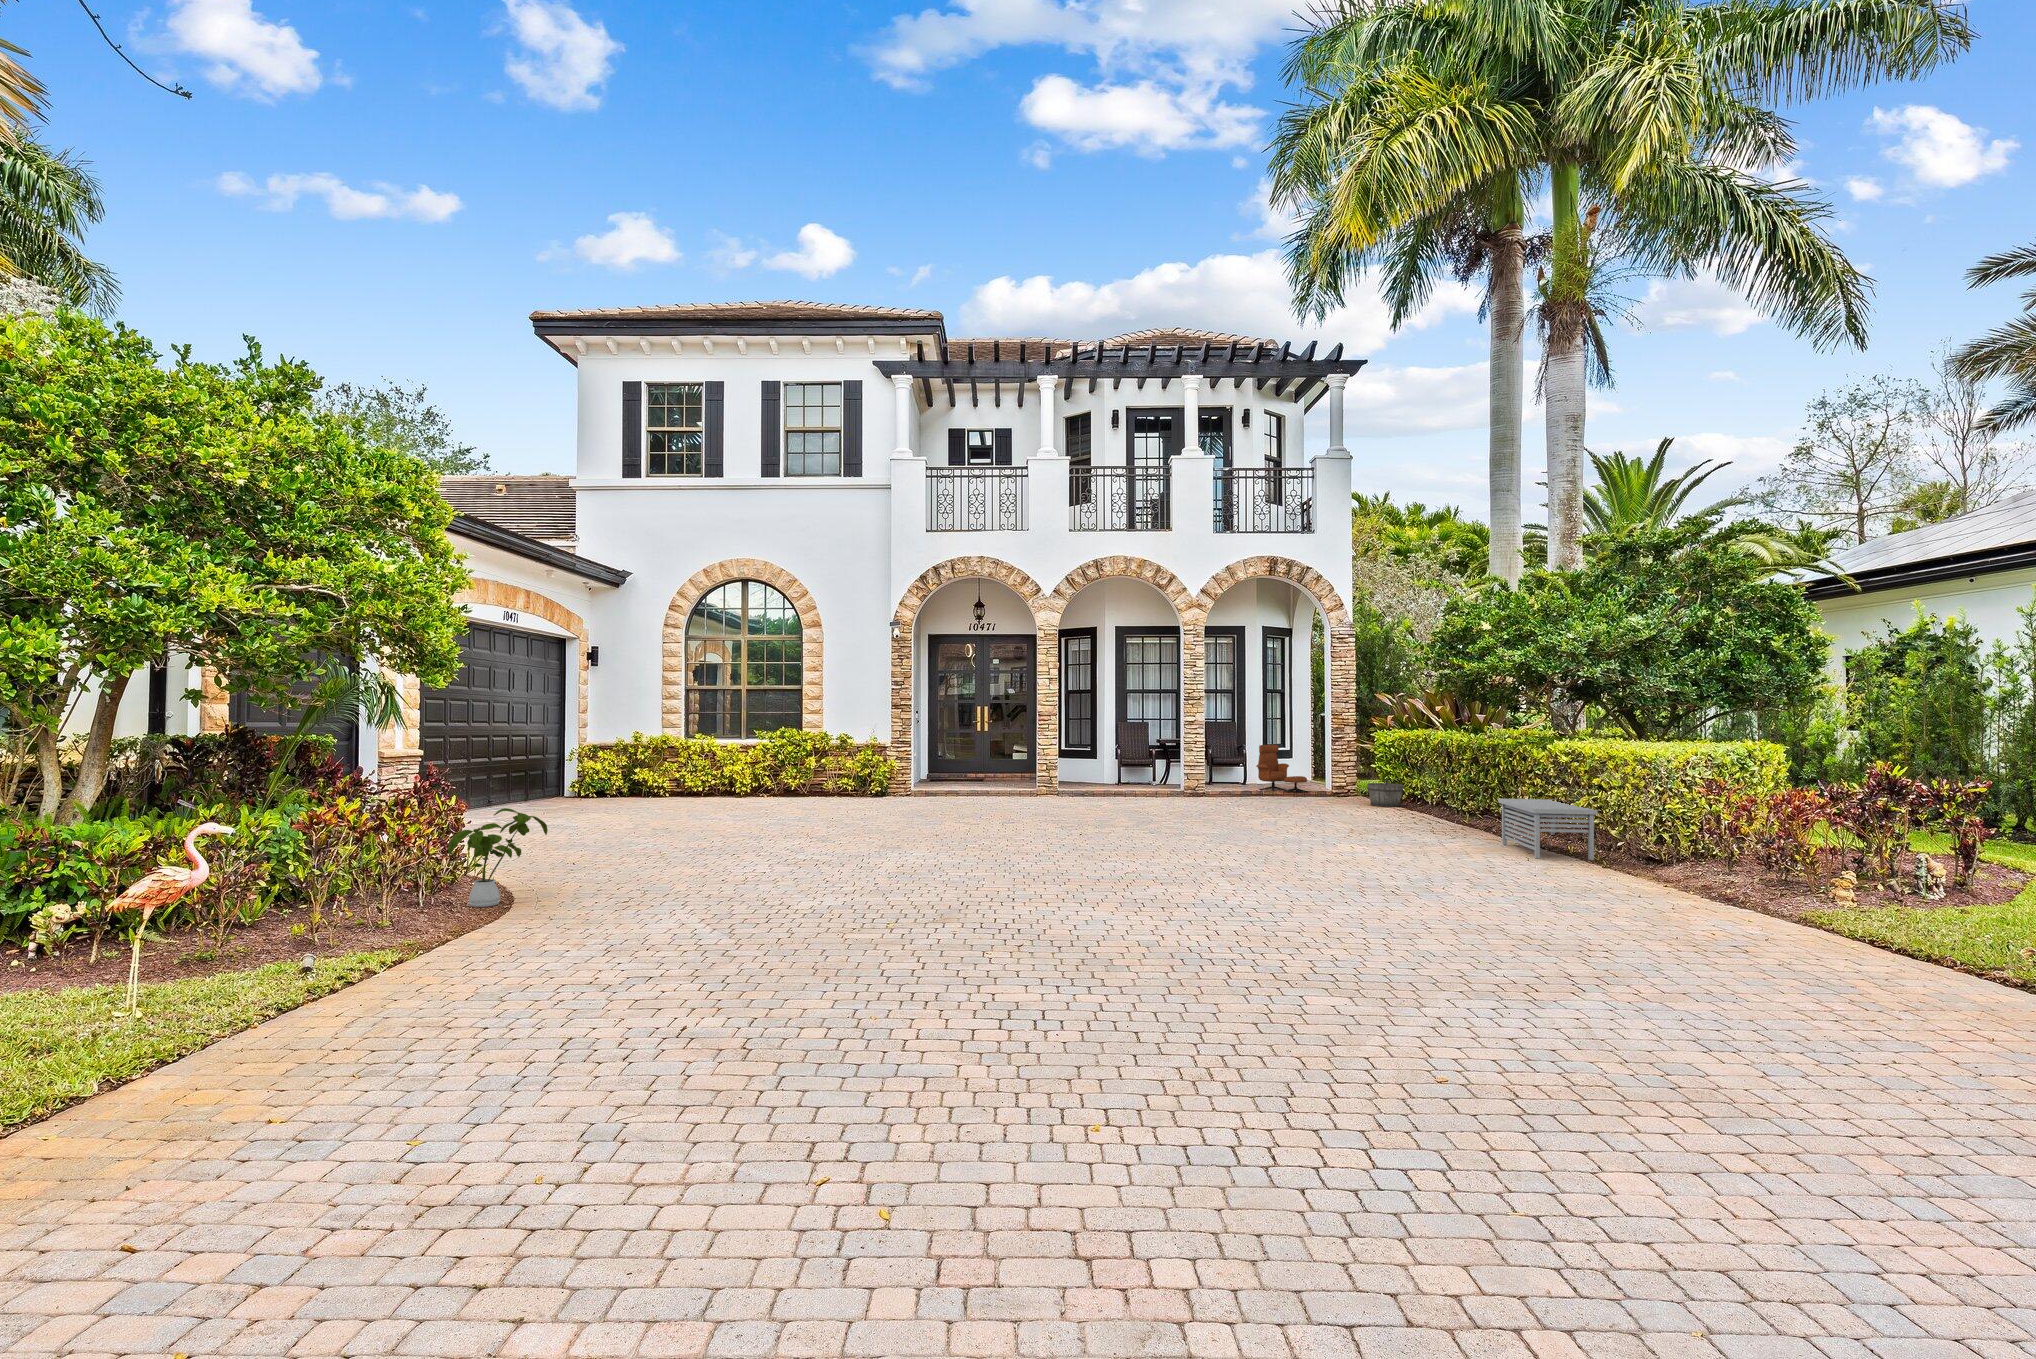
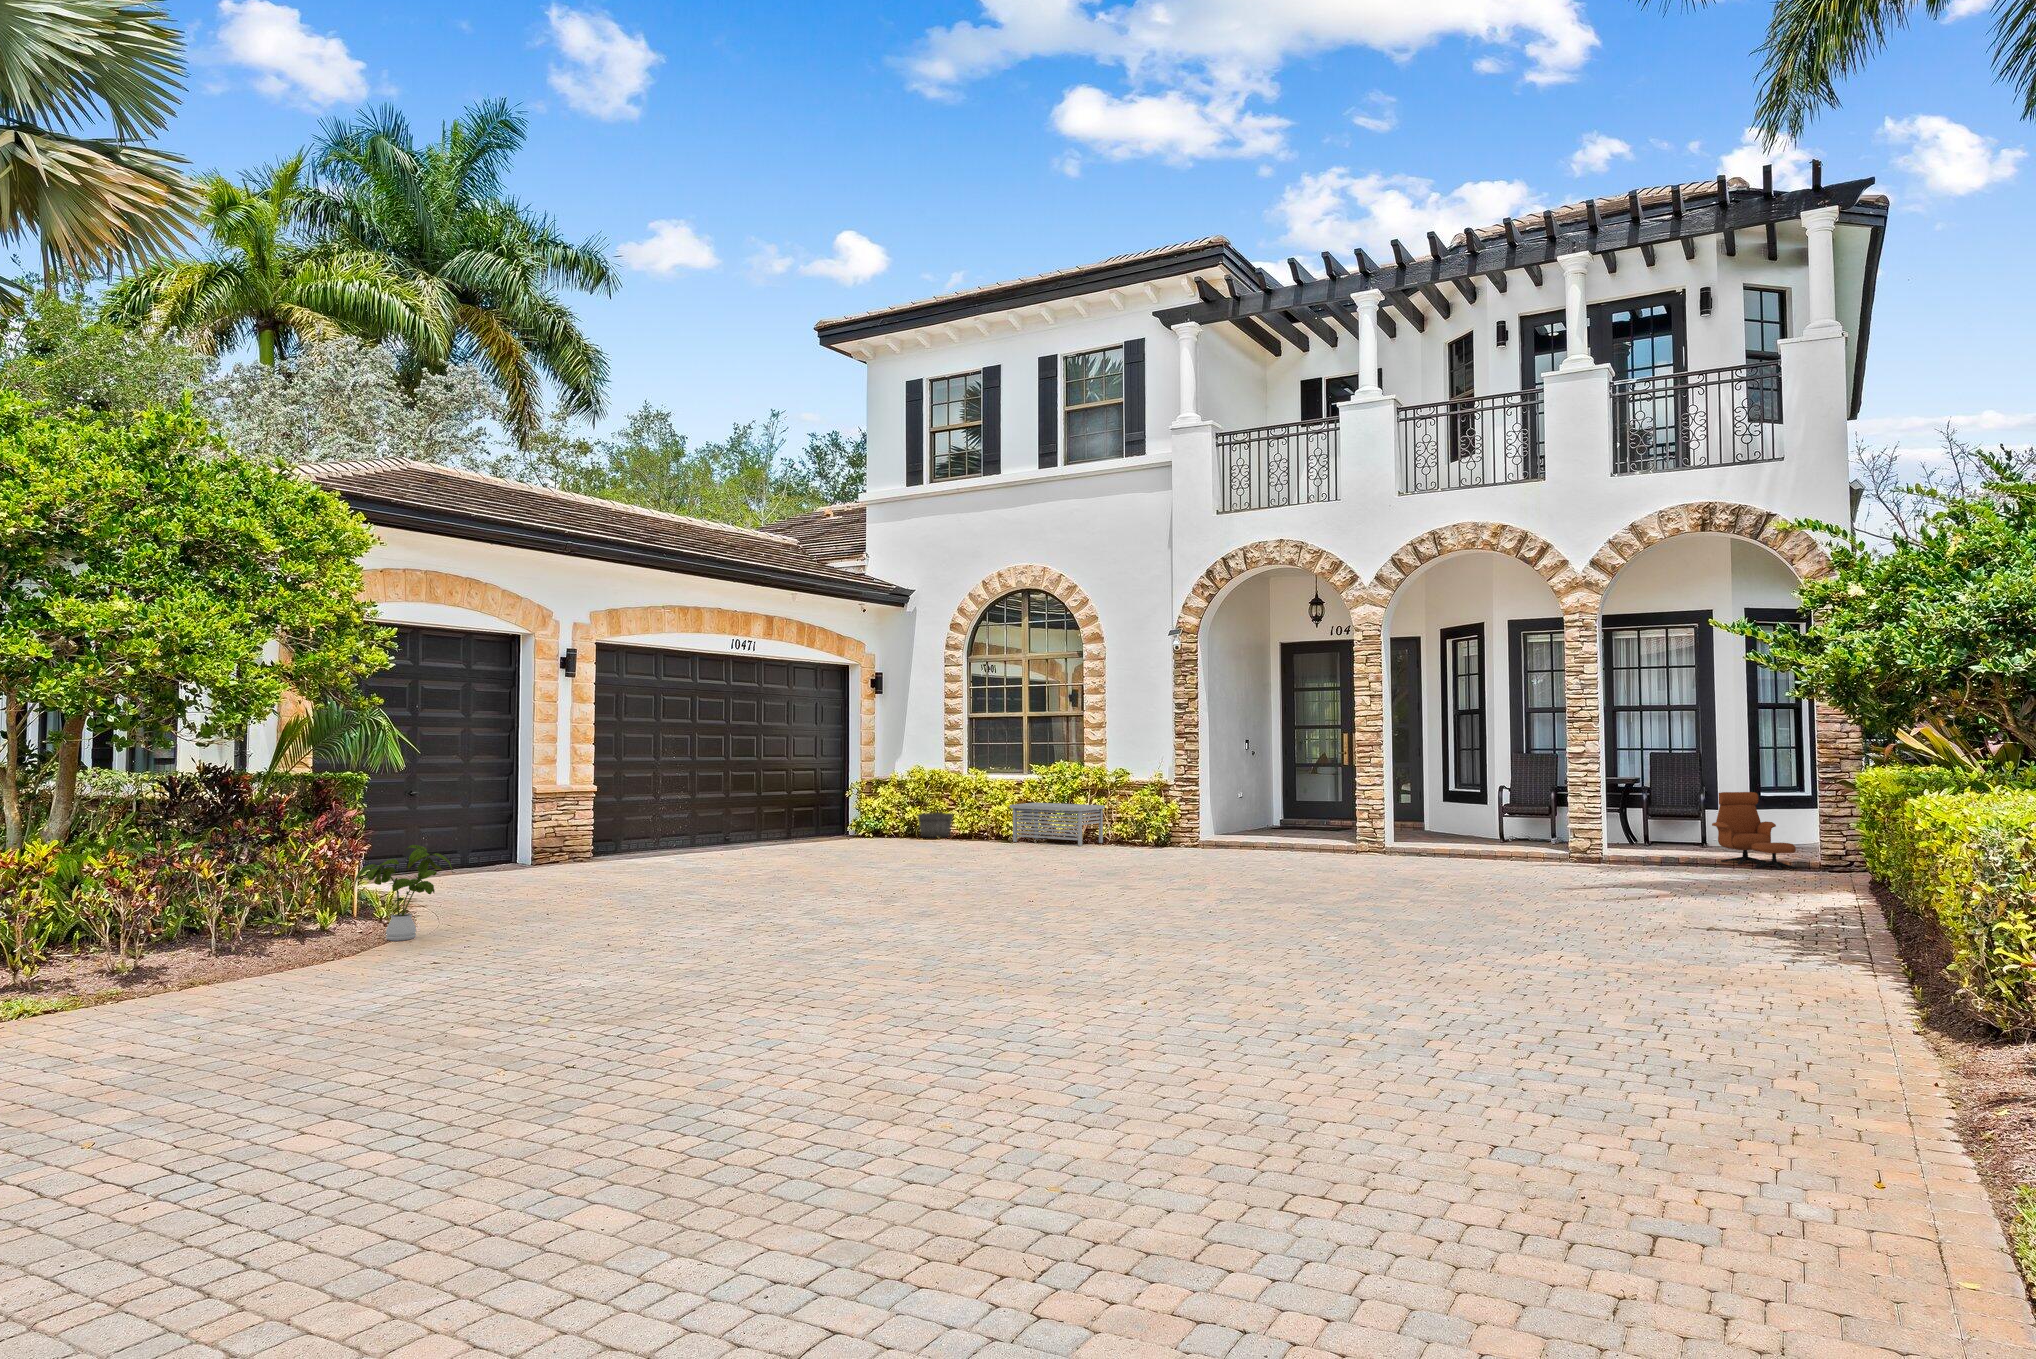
wooden bucket: present [1367,777,1403,807] -> present [918,812,953,837]
storage bench: present [1498,799,1598,860] -> present [1010,803,1105,846]

